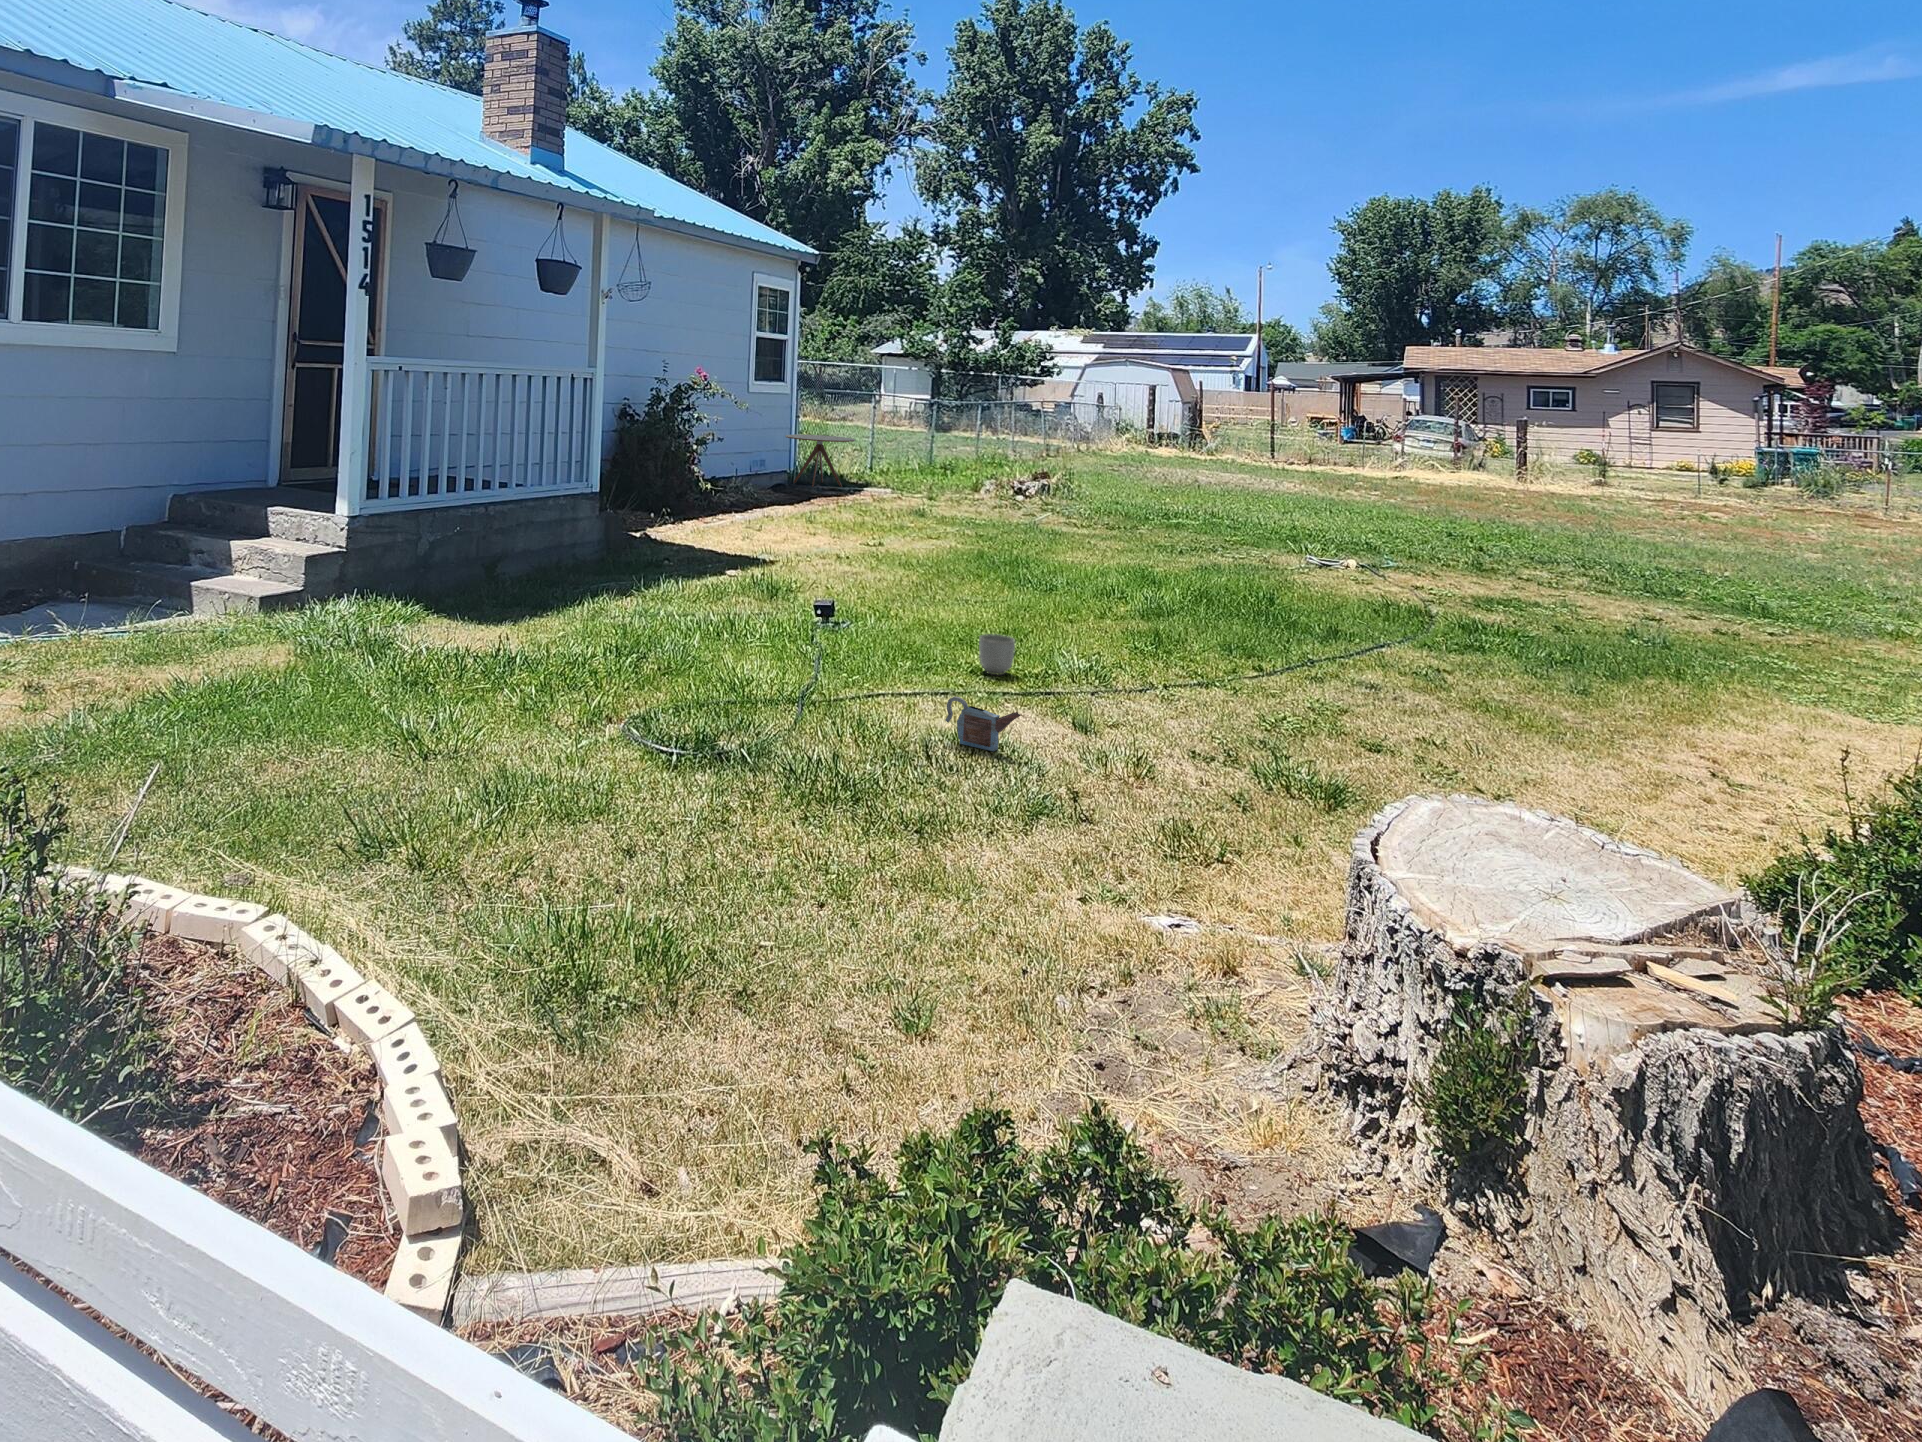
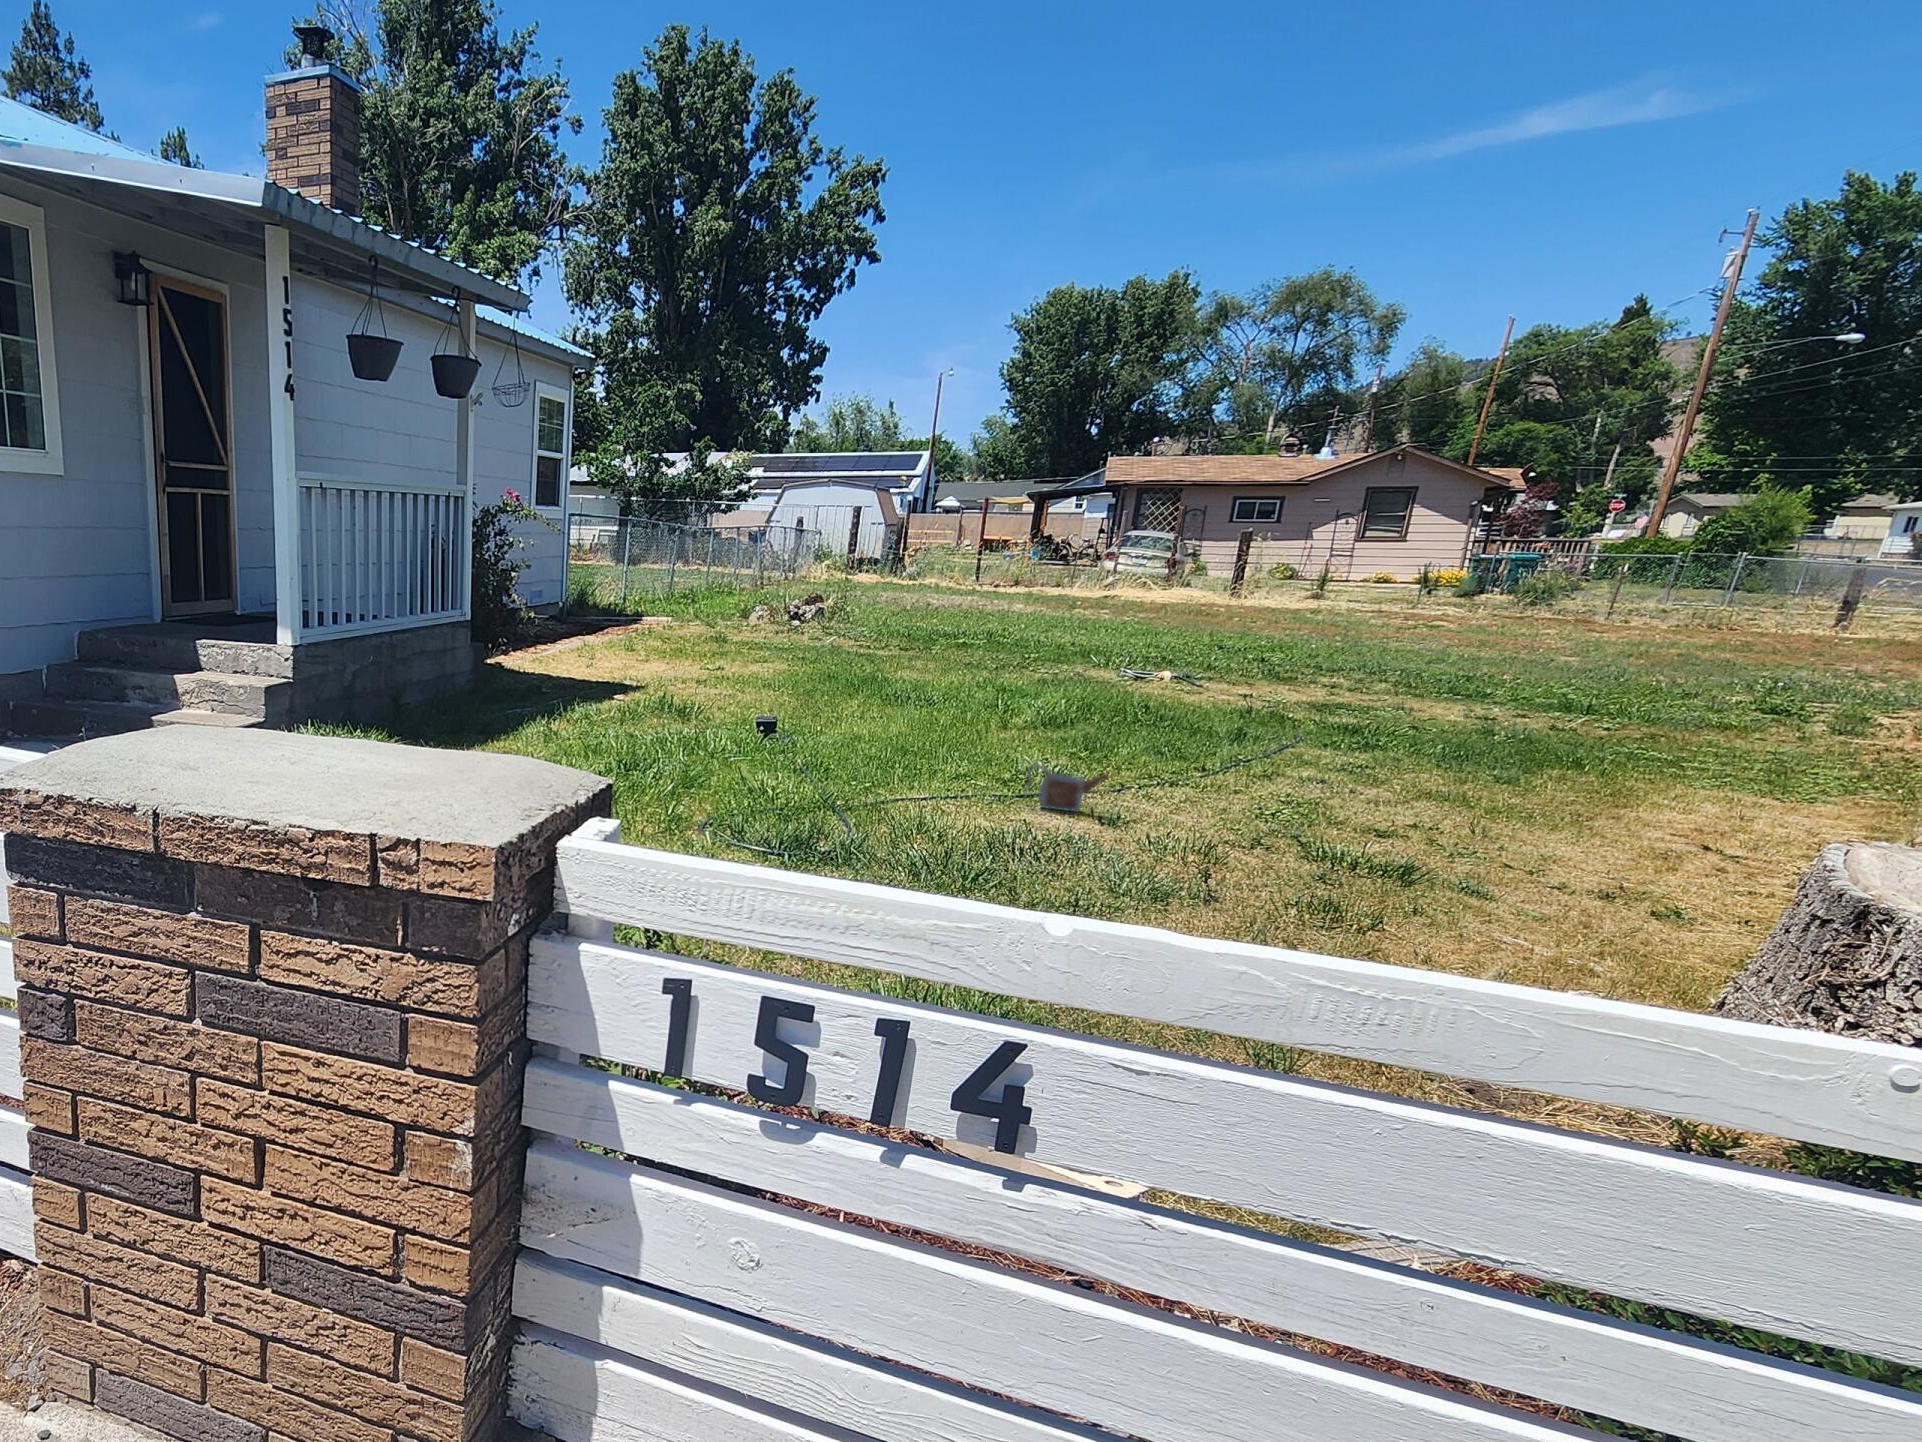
round table: present [785,434,855,487] -> none [541,569,617,624]
planter: present [979,634,1015,675] -> none [975,722,1014,760]

